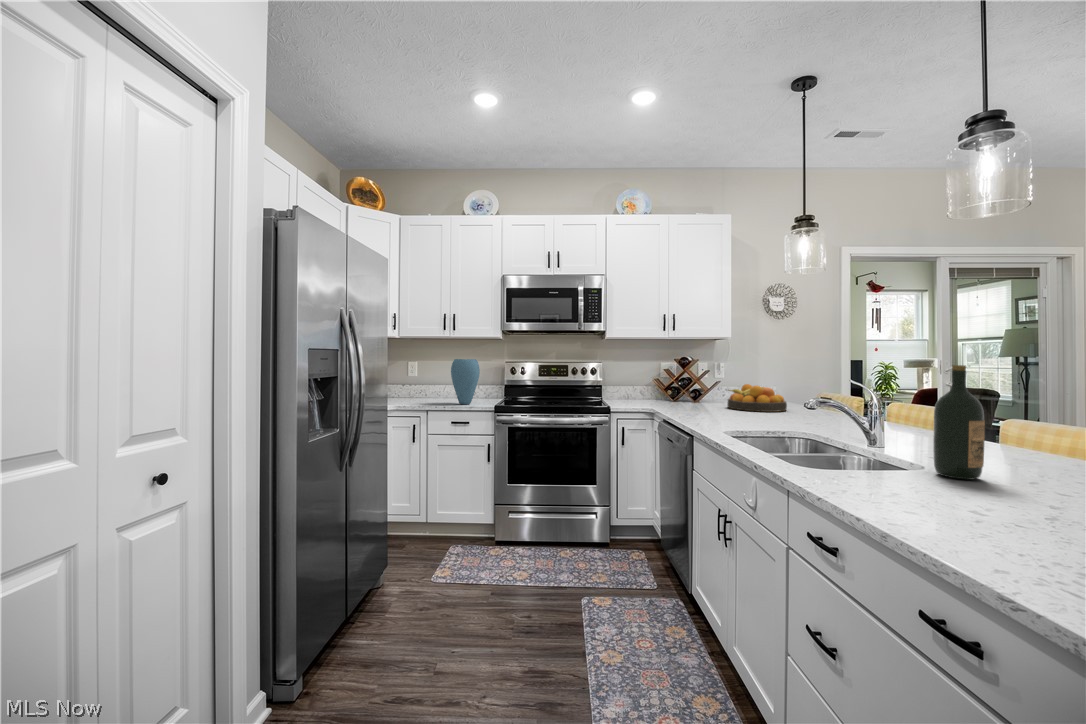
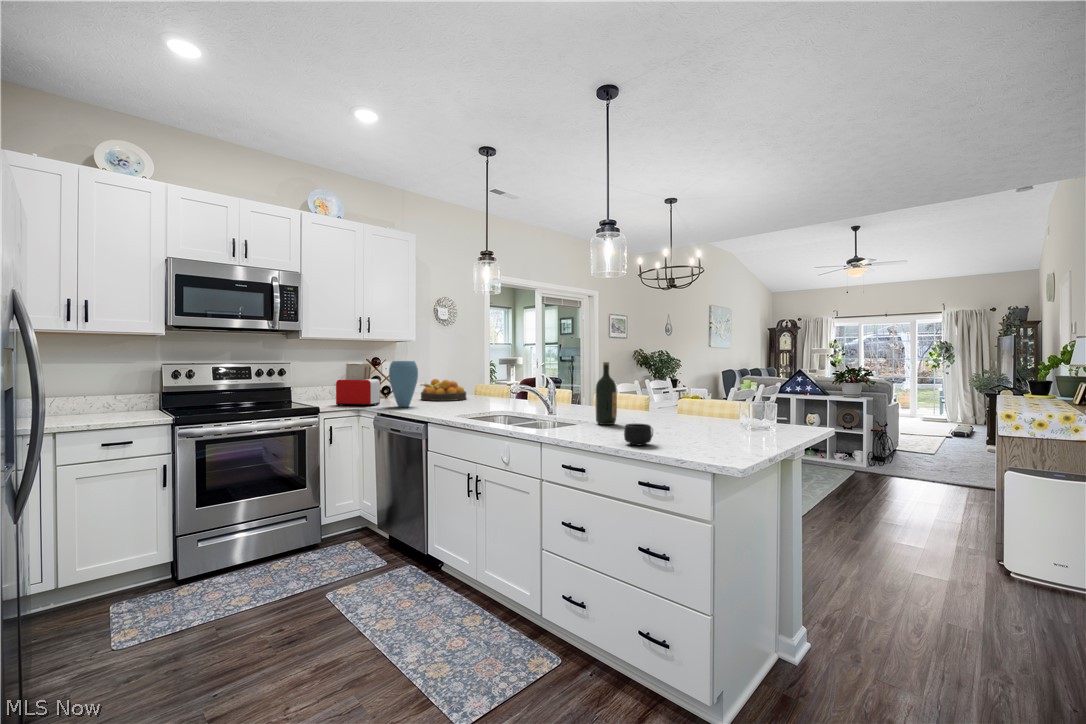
vase: present [451,359,480,404] -> present [389,361,418,407]
toaster: none [630,364,673,410] -> present [336,364,380,406]
mug: none [926,486,1012,538] -> present [624,423,653,445]

